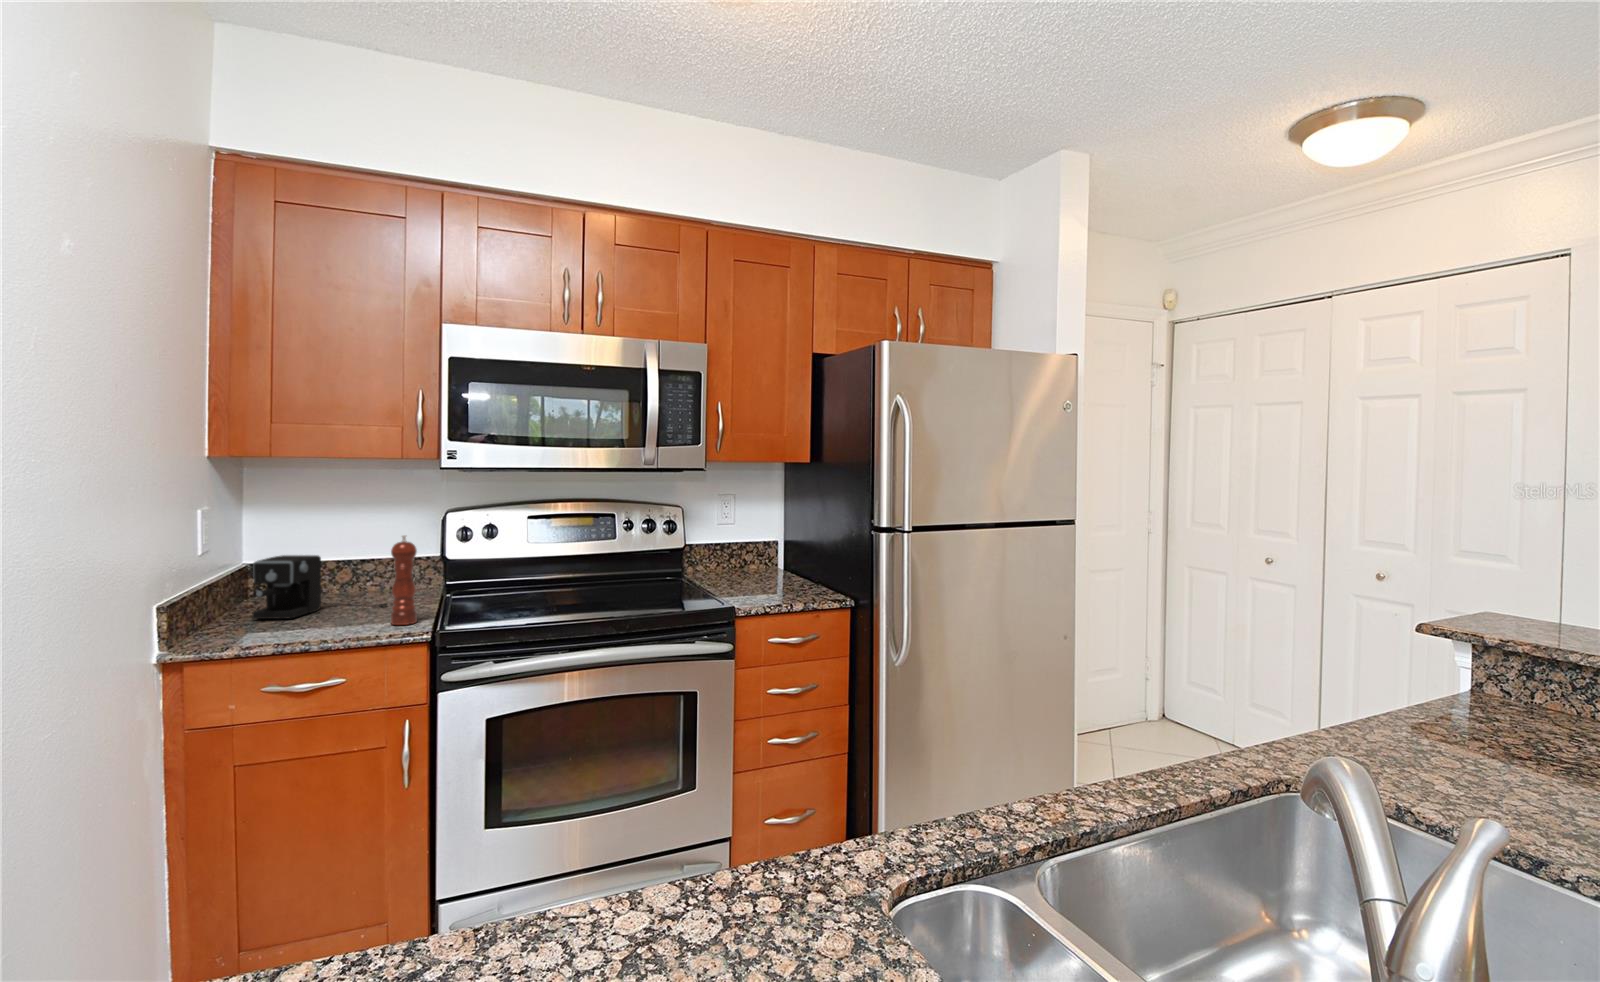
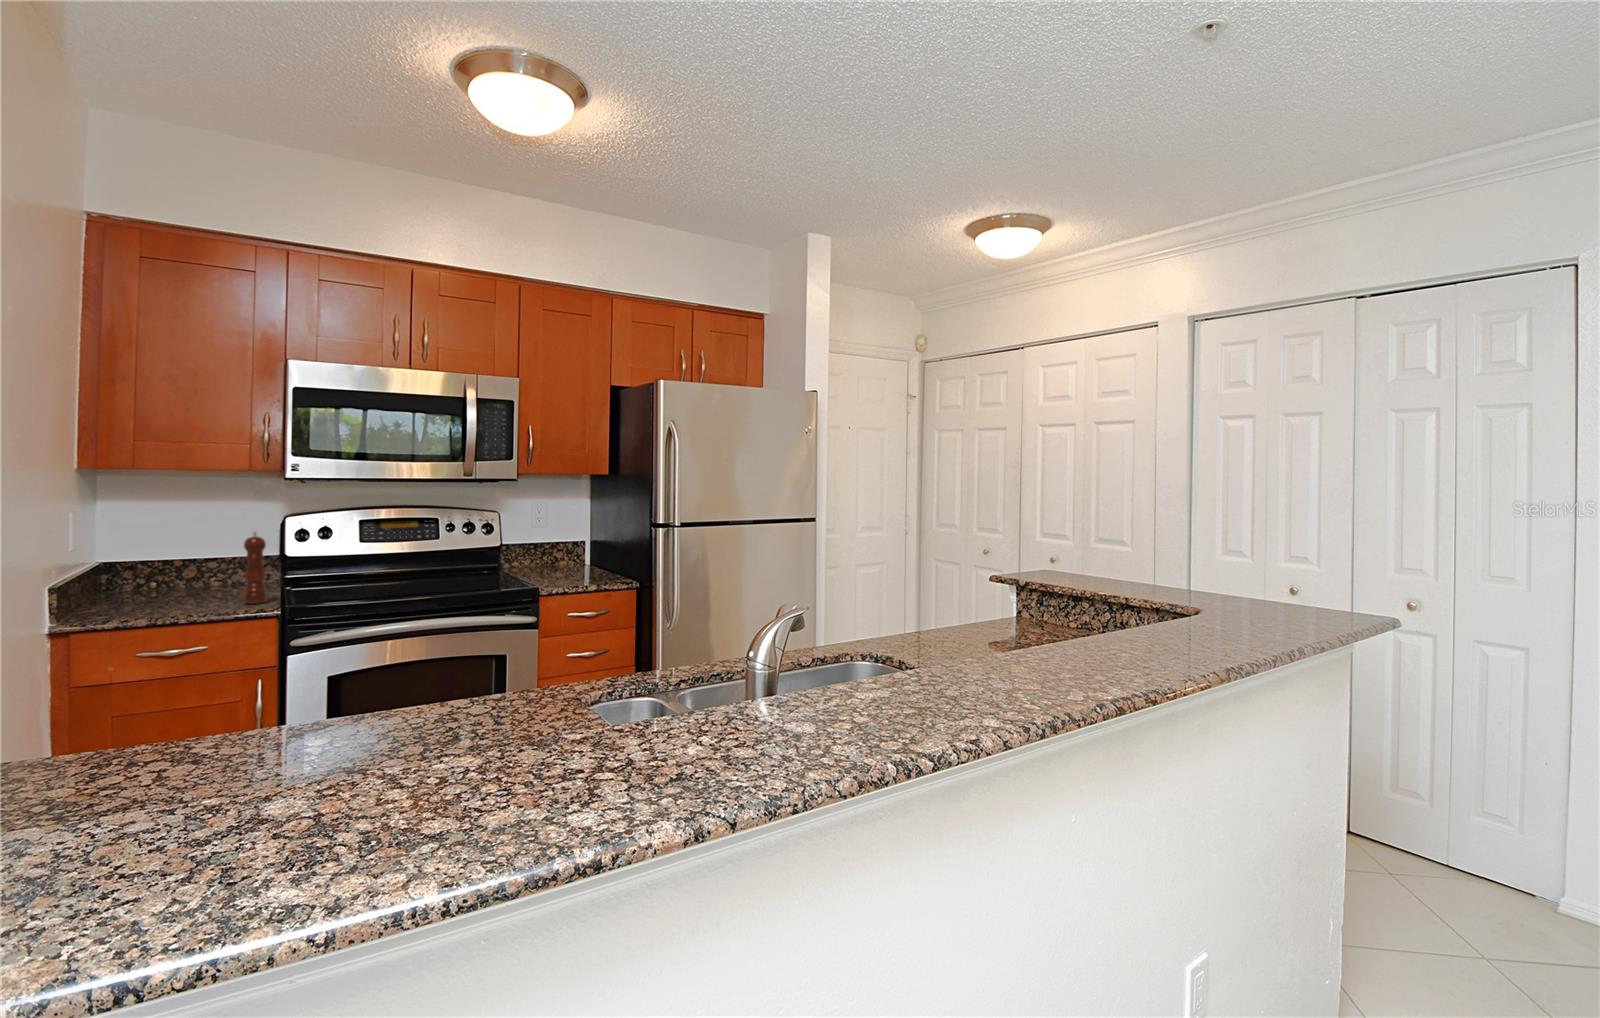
coffee maker: present [252,555,388,619] -> none [116,552,236,603]

